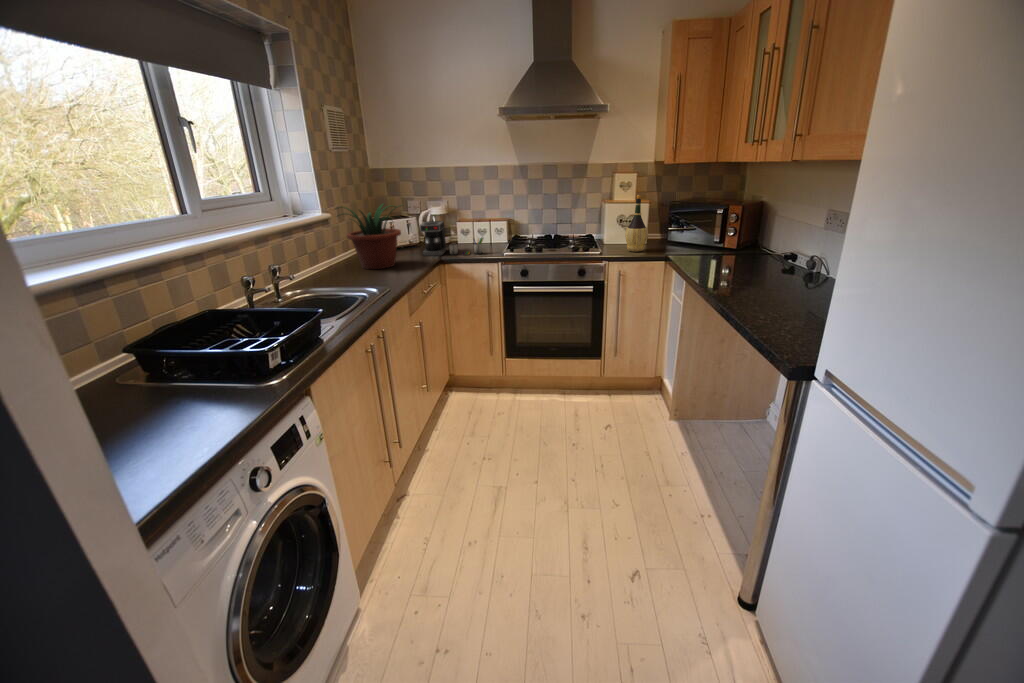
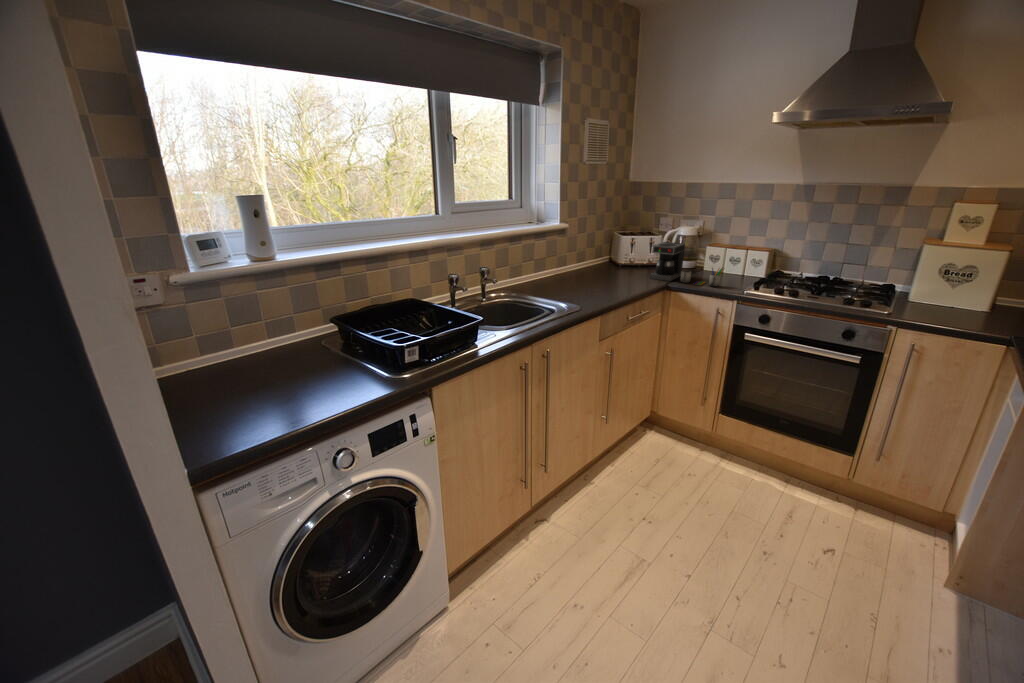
wine bottle: present [625,195,648,251] -> none [940,241,988,324]
potted plant: present [338,203,401,269] -> none [565,219,633,285]

